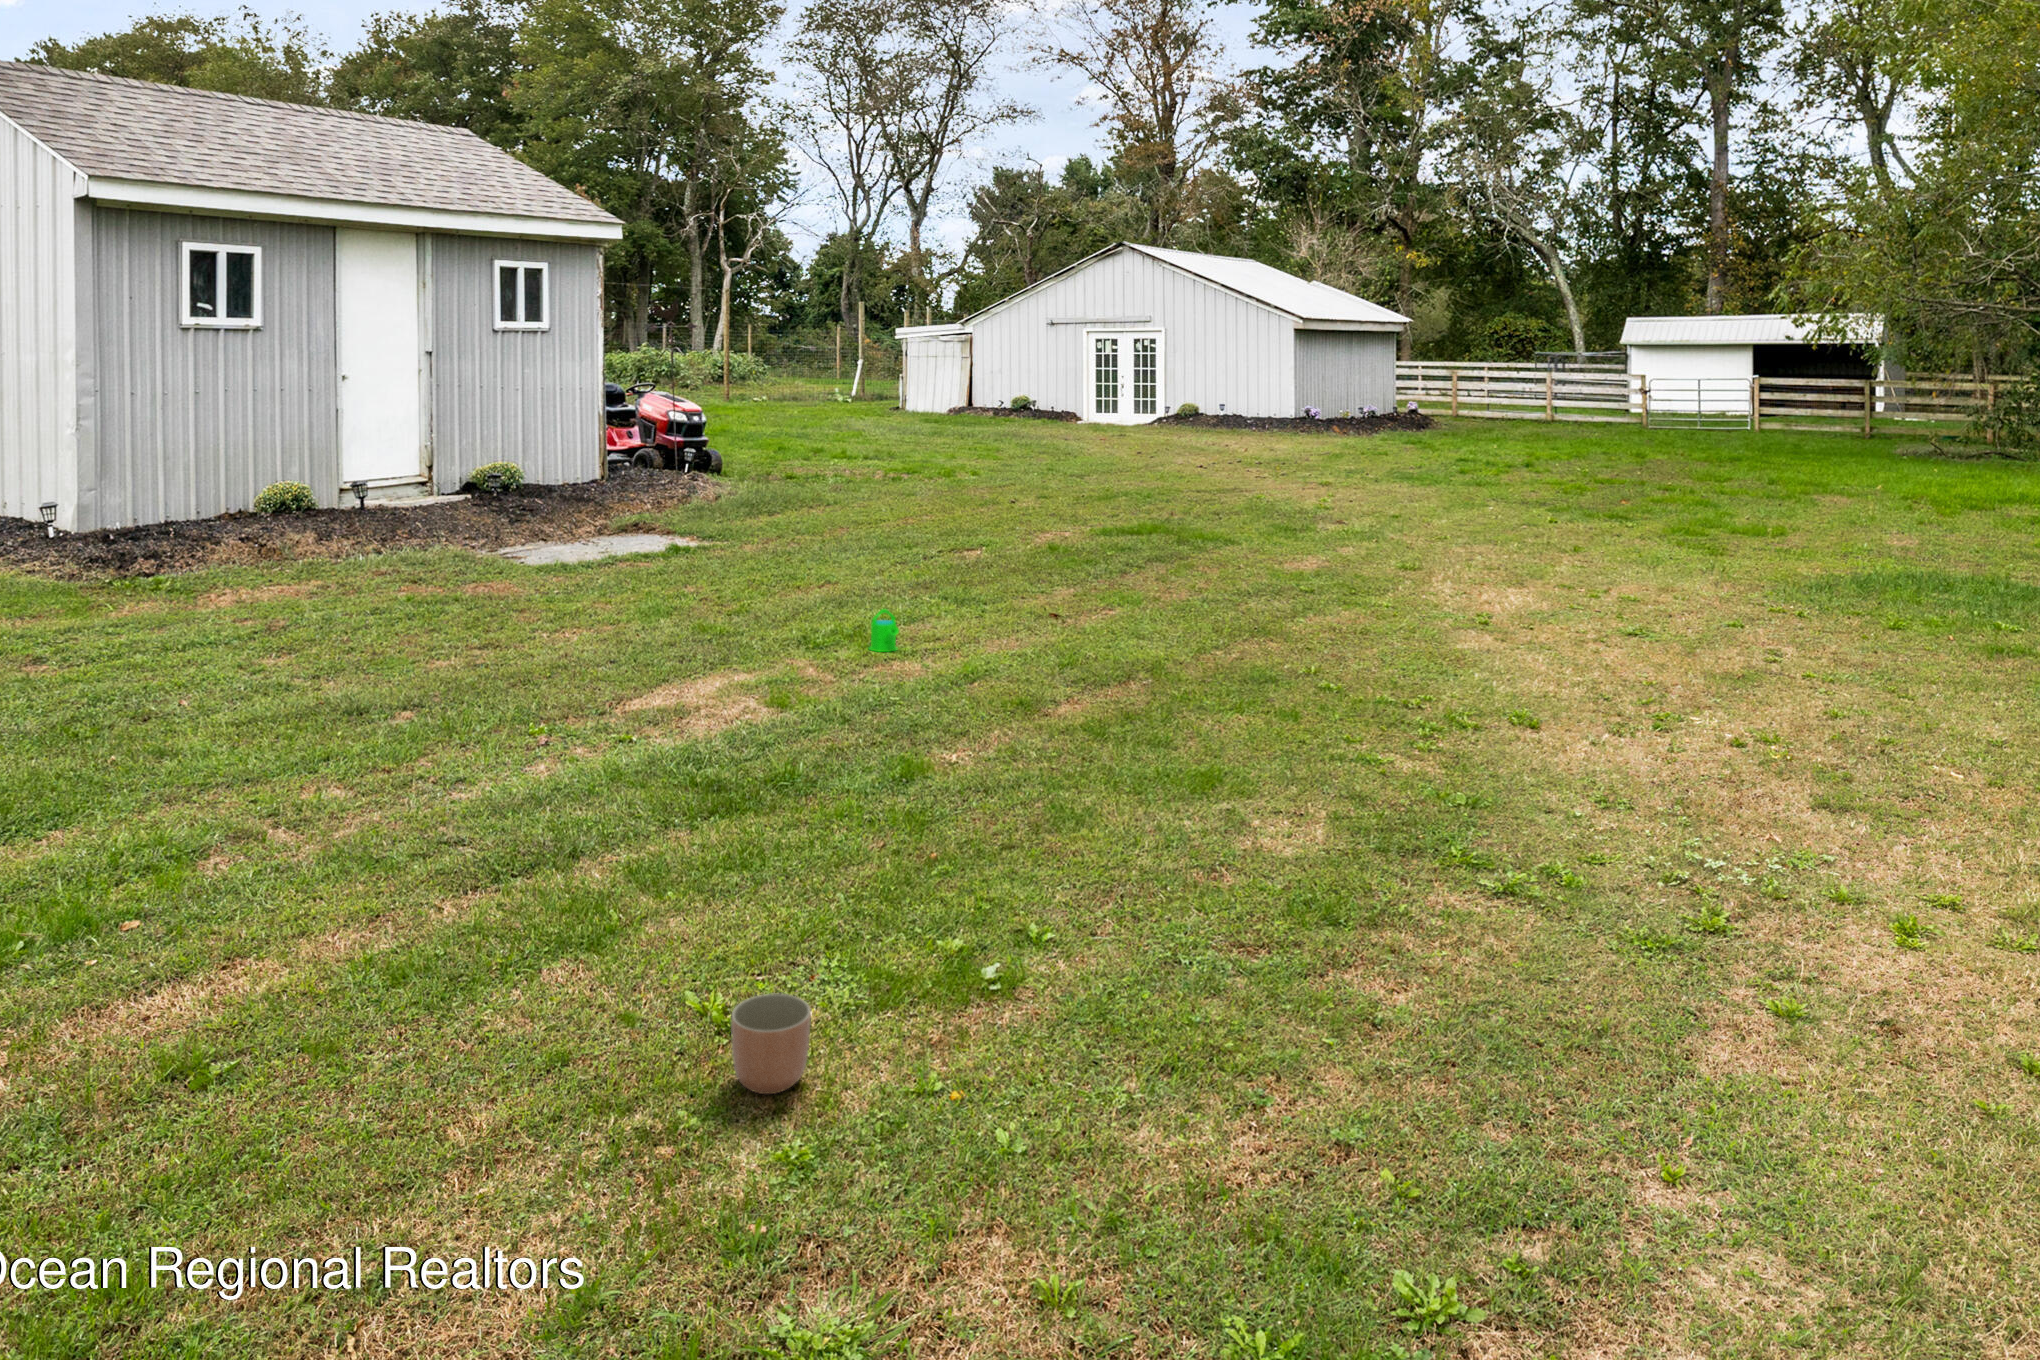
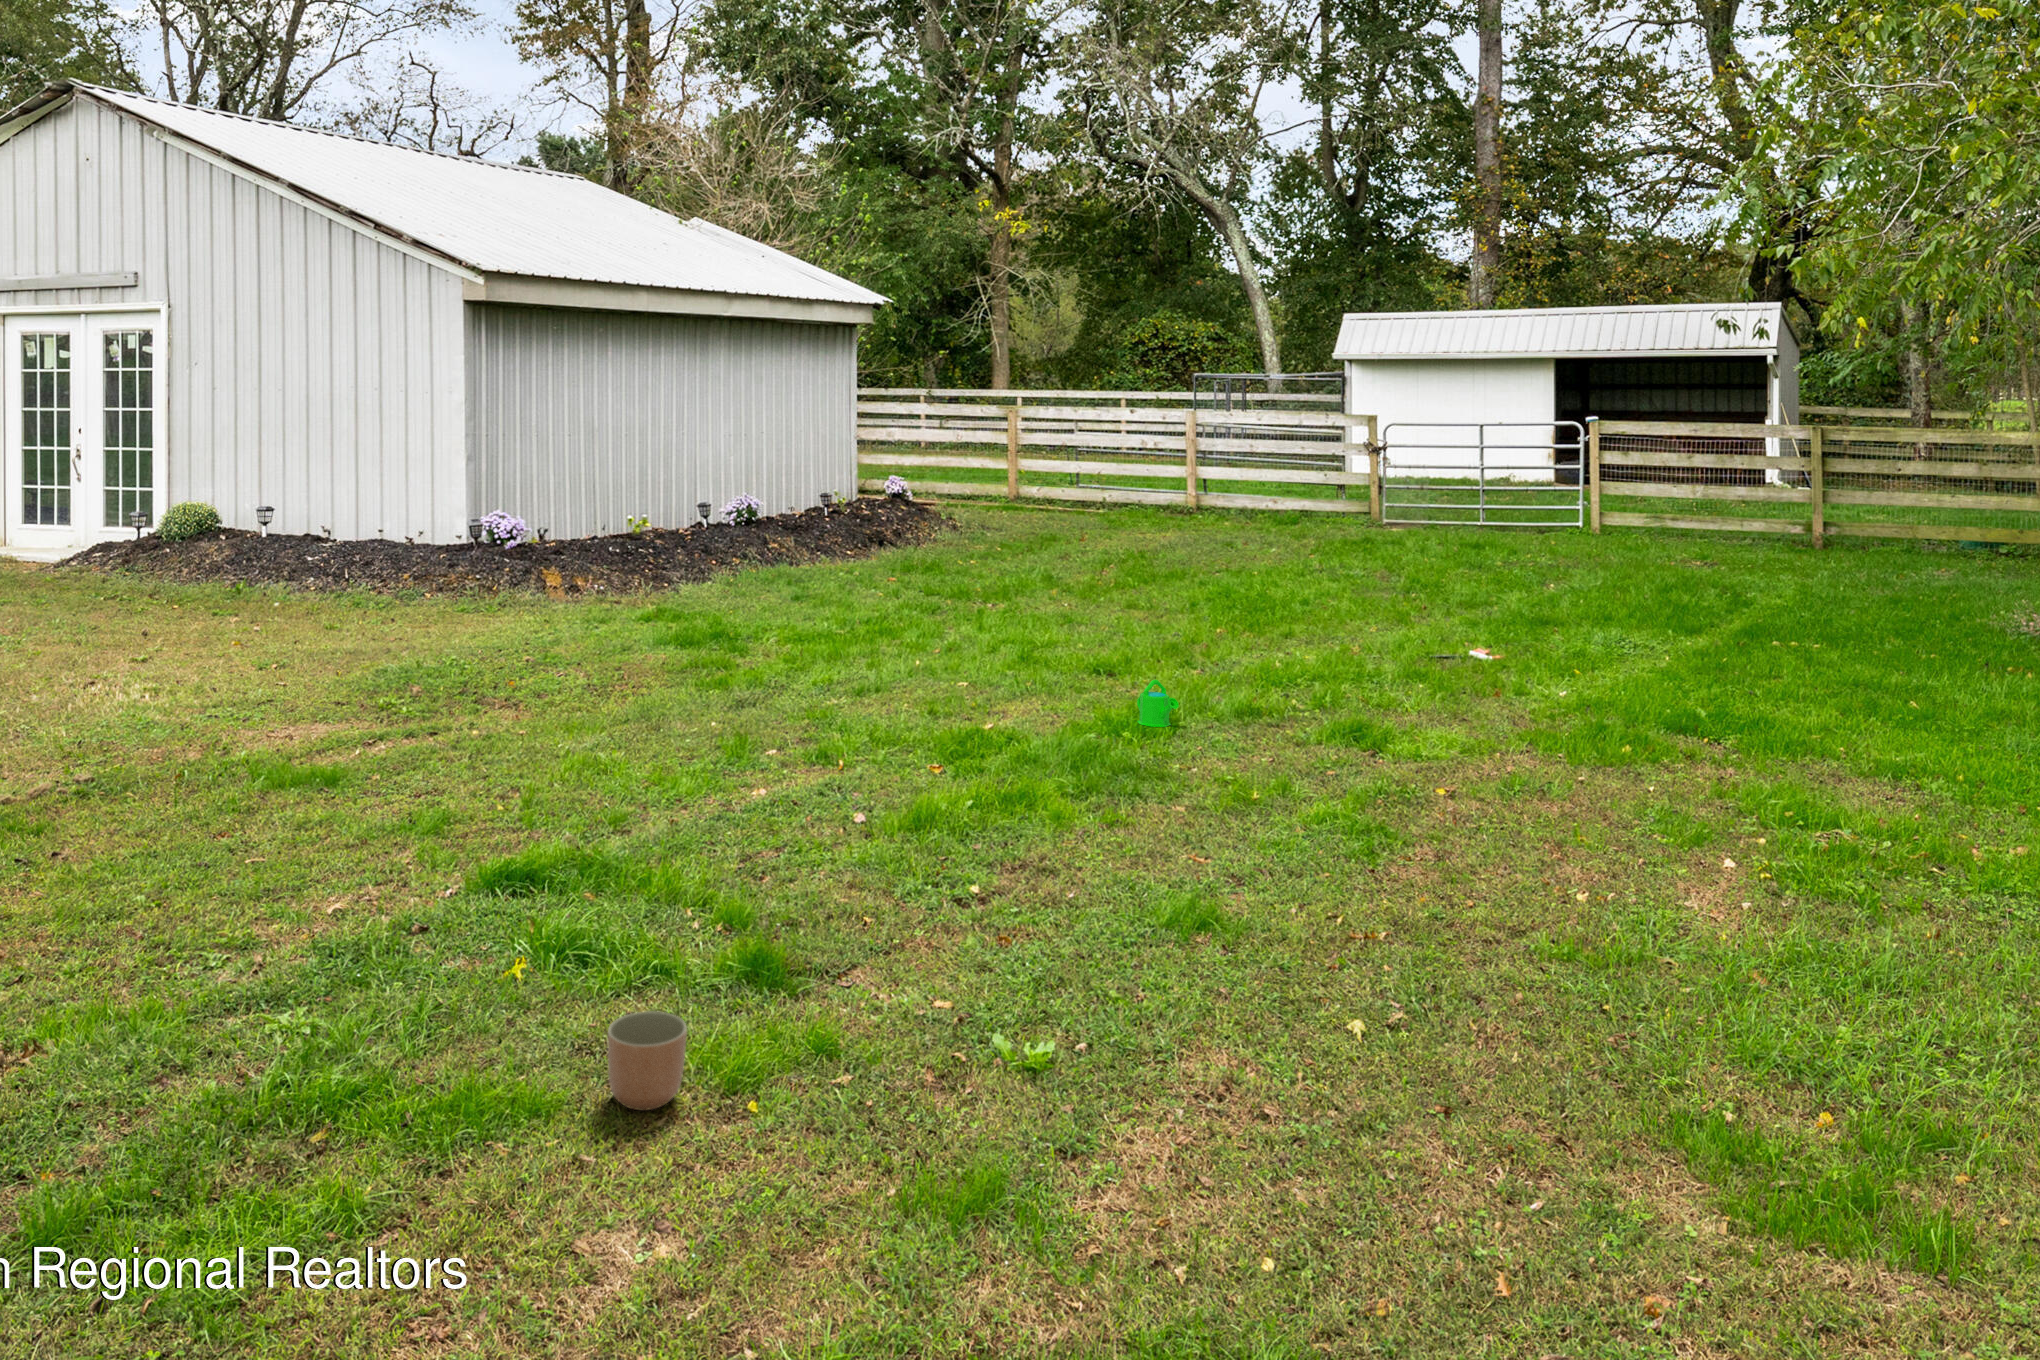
watering can: present [869,609,899,652] -> present [1137,680,1179,727]

